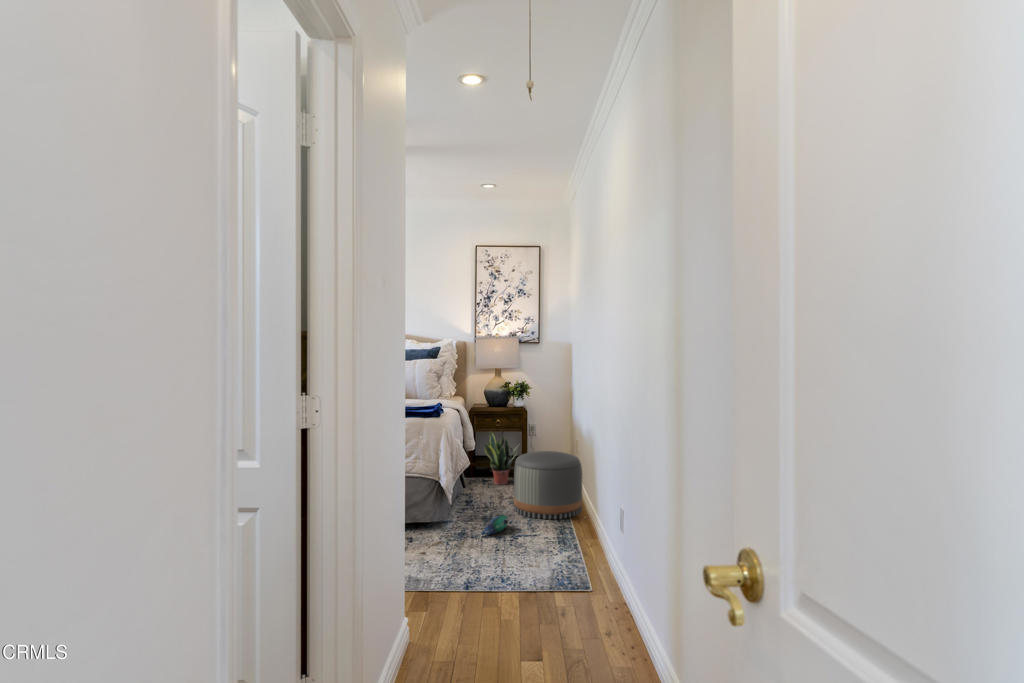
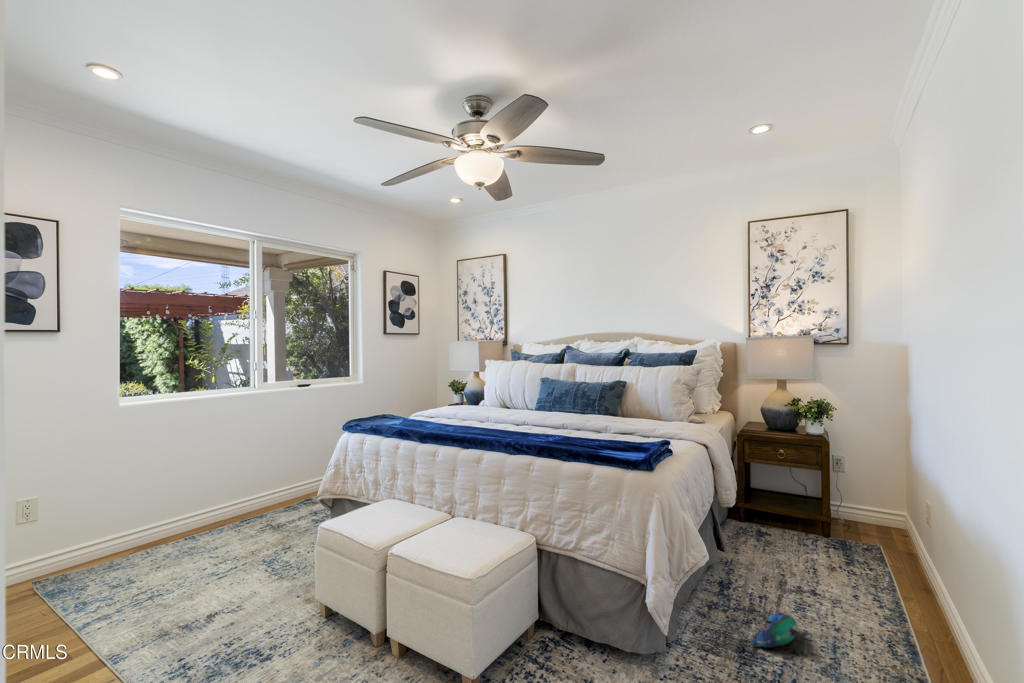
potted plant: present [485,431,516,485] -> none [762,465,816,543]
pouf: present [514,451,582,519] -> none [808,513,938,640]

